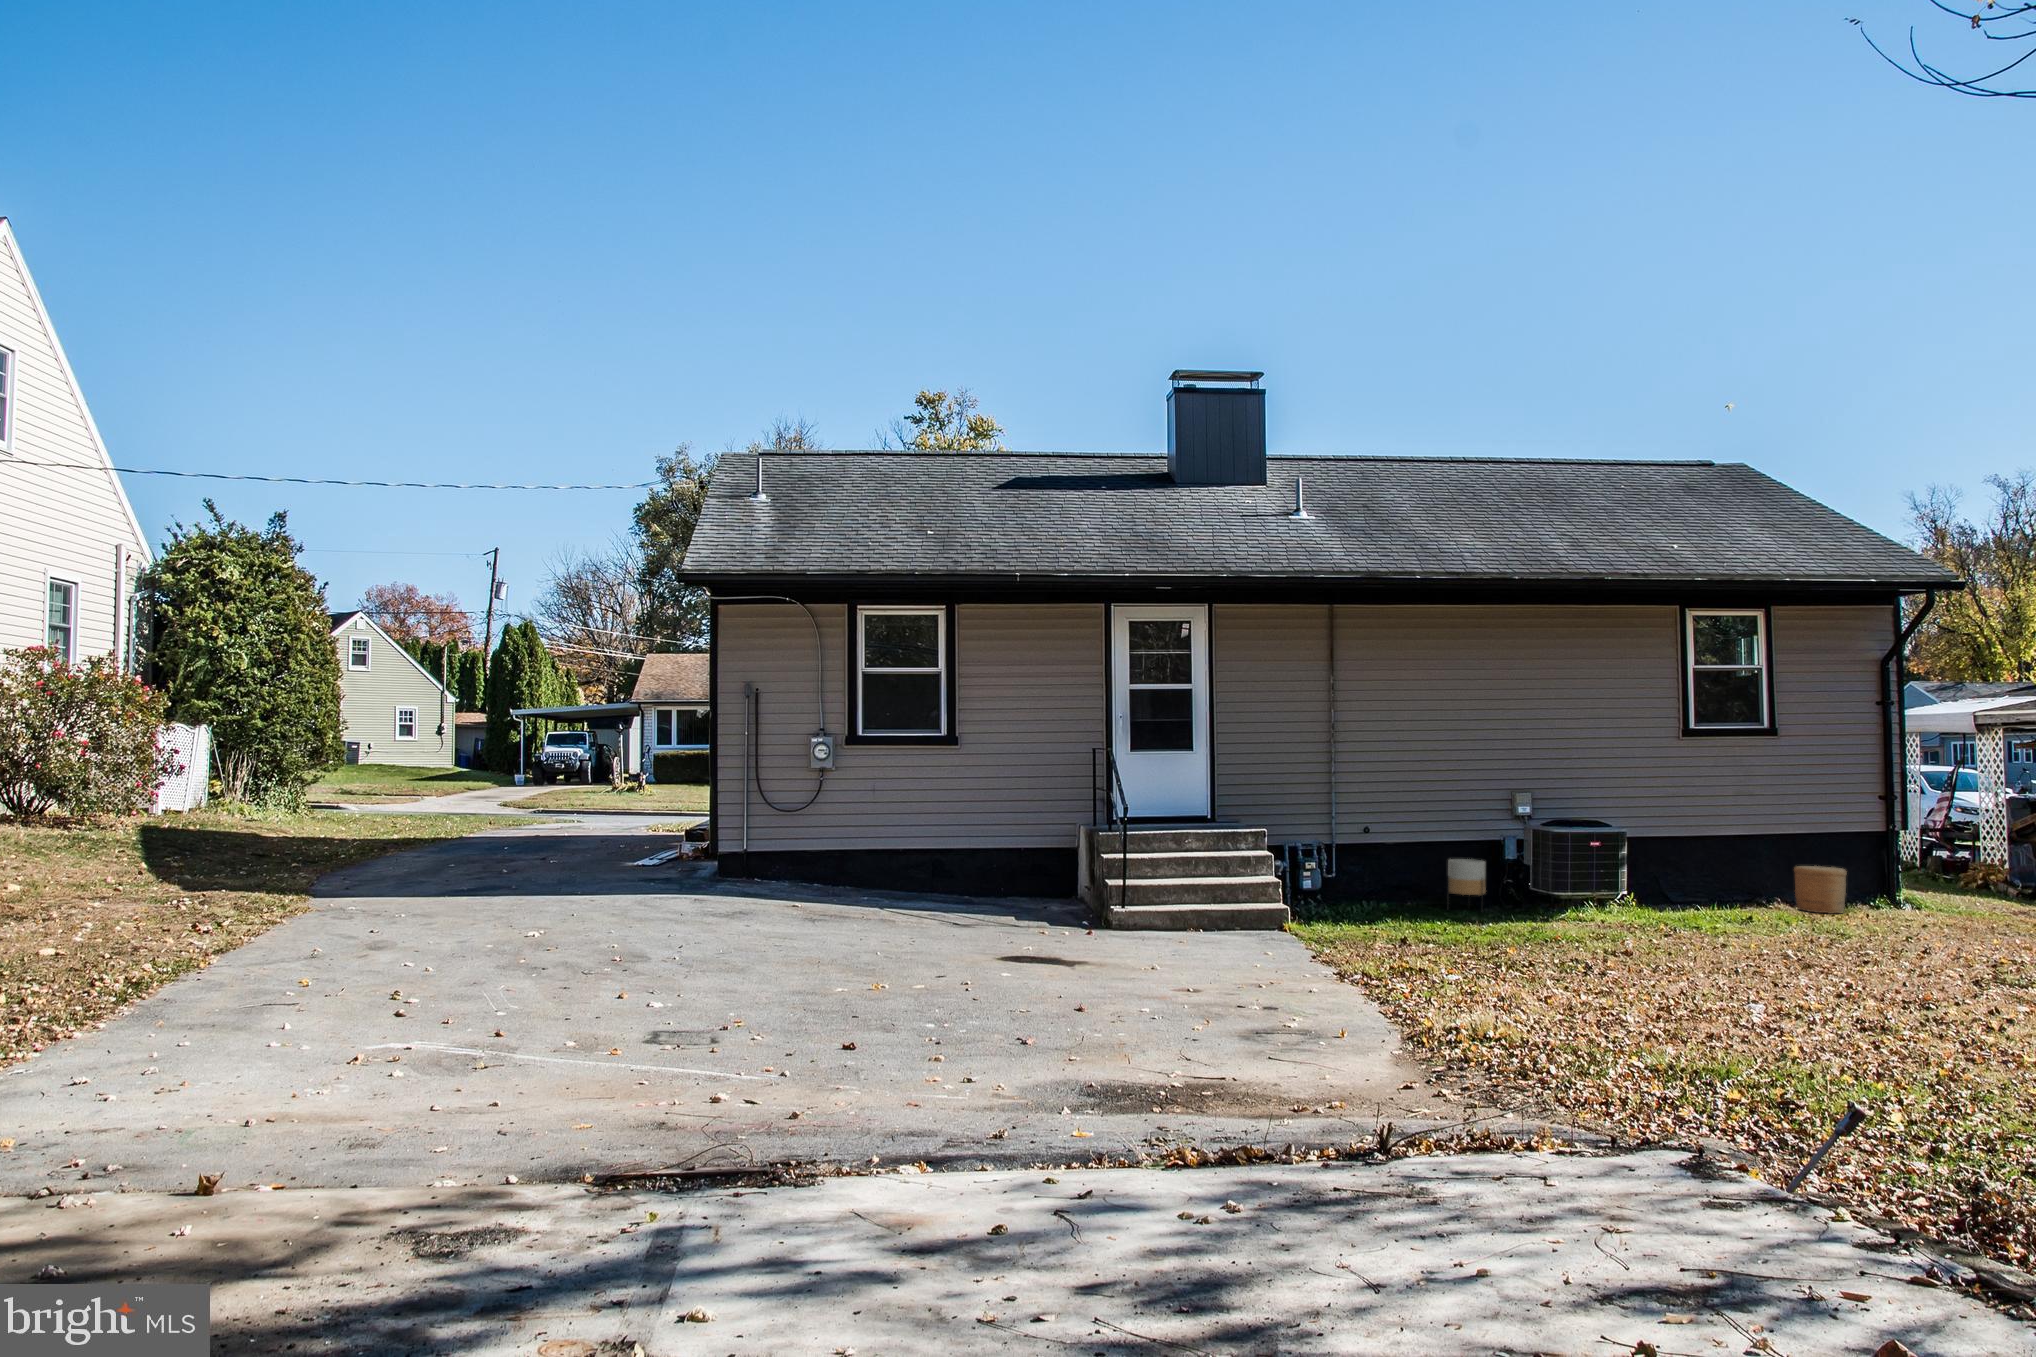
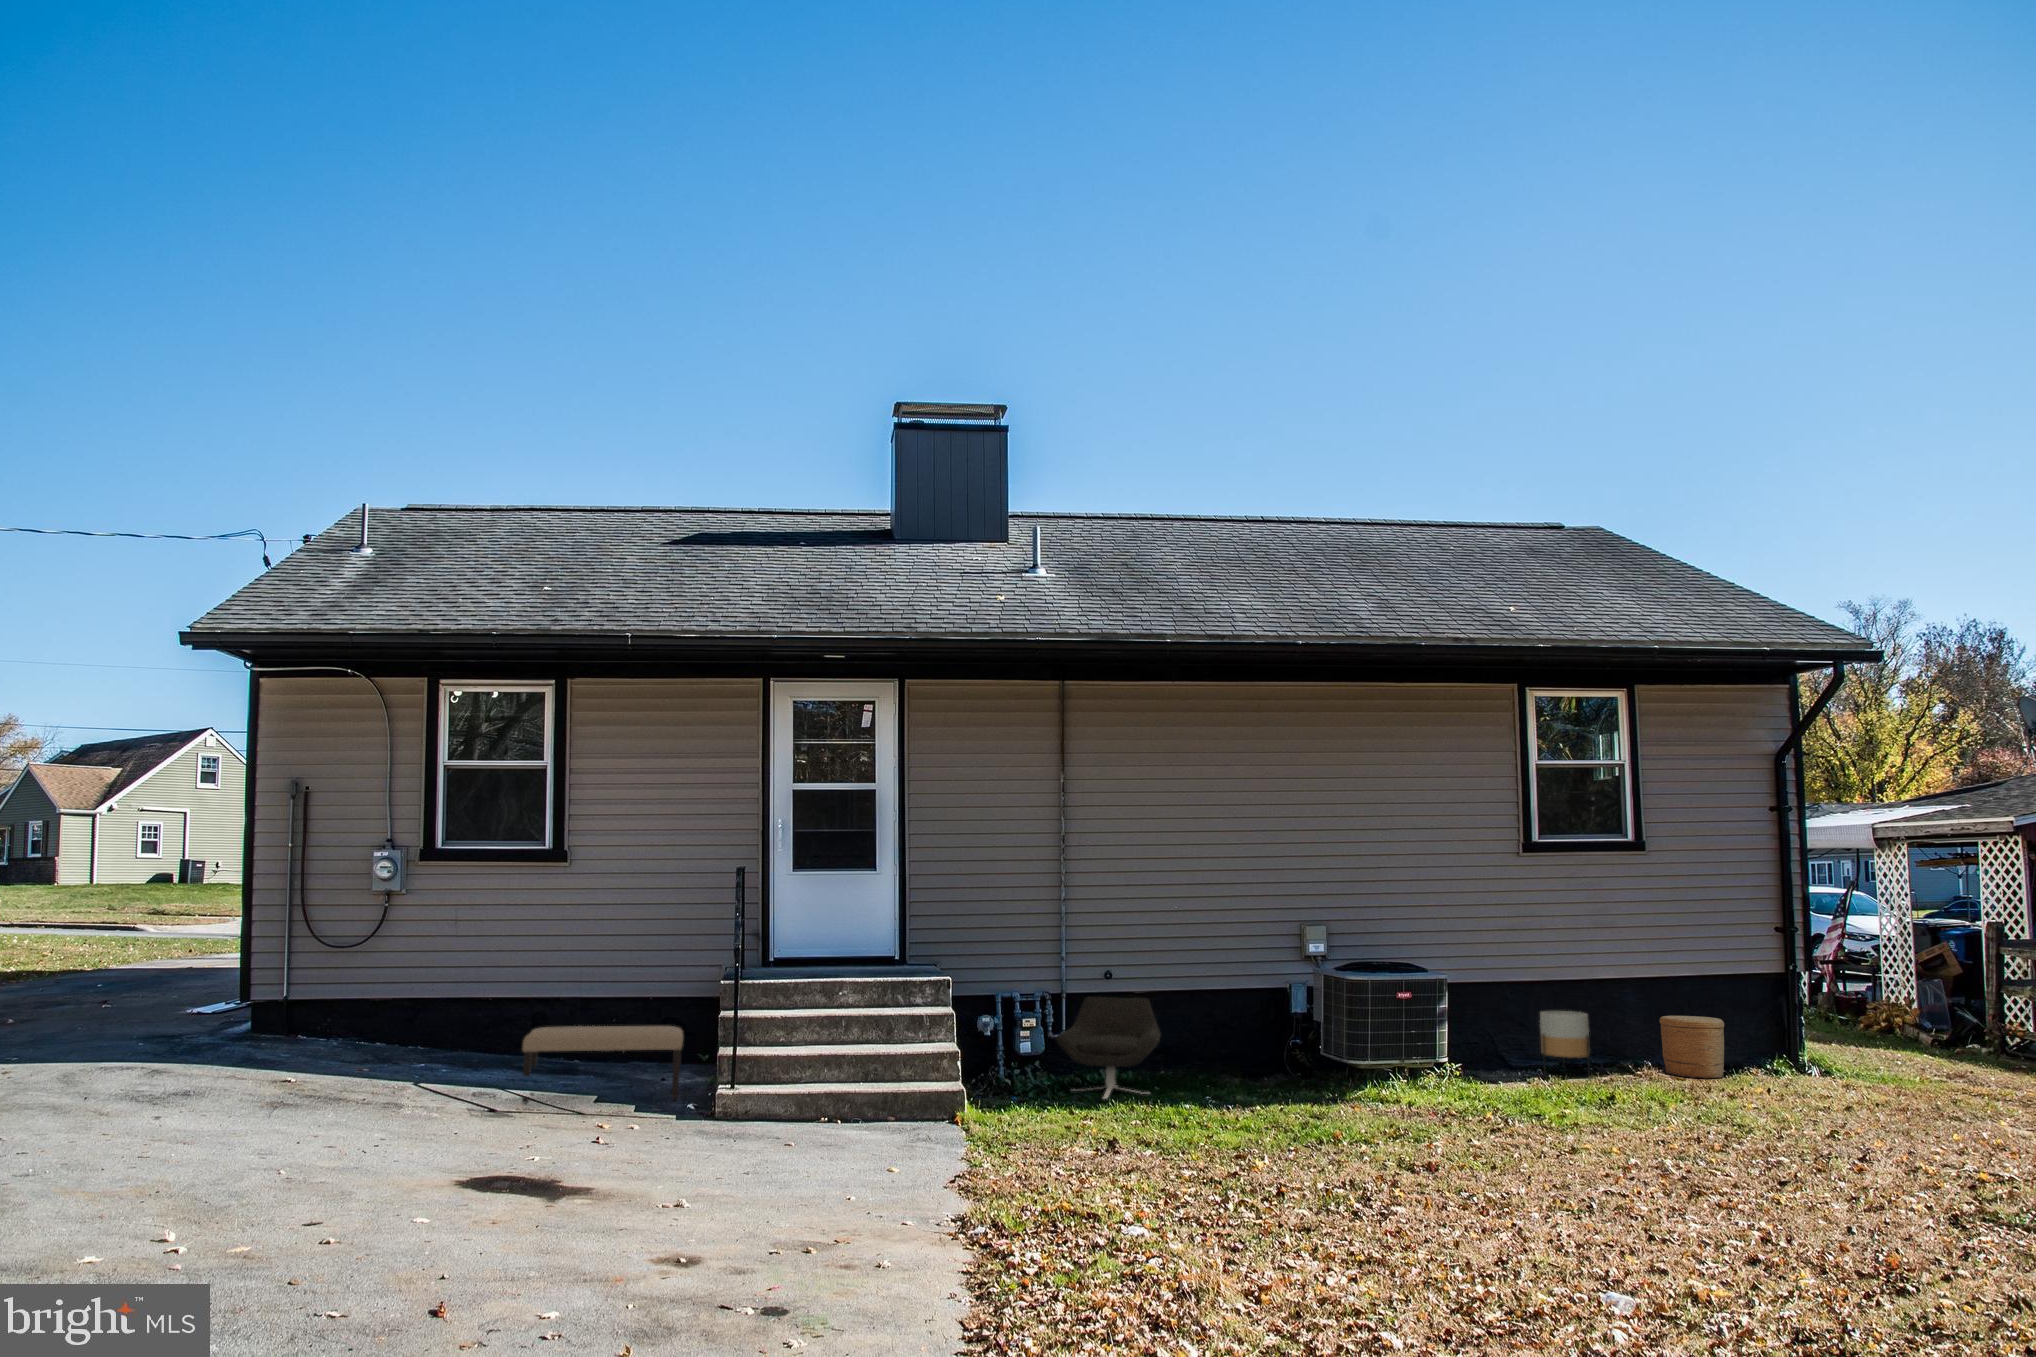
lounge chair: none [1332,844,1412,918] -> present [1056,997,1161,1099]
planter: present [1448,859,1486,896] -> present [1540,1011,1590,1069]
bench: none [950,860,1064,913] -> present [522,1026,683,1103]

